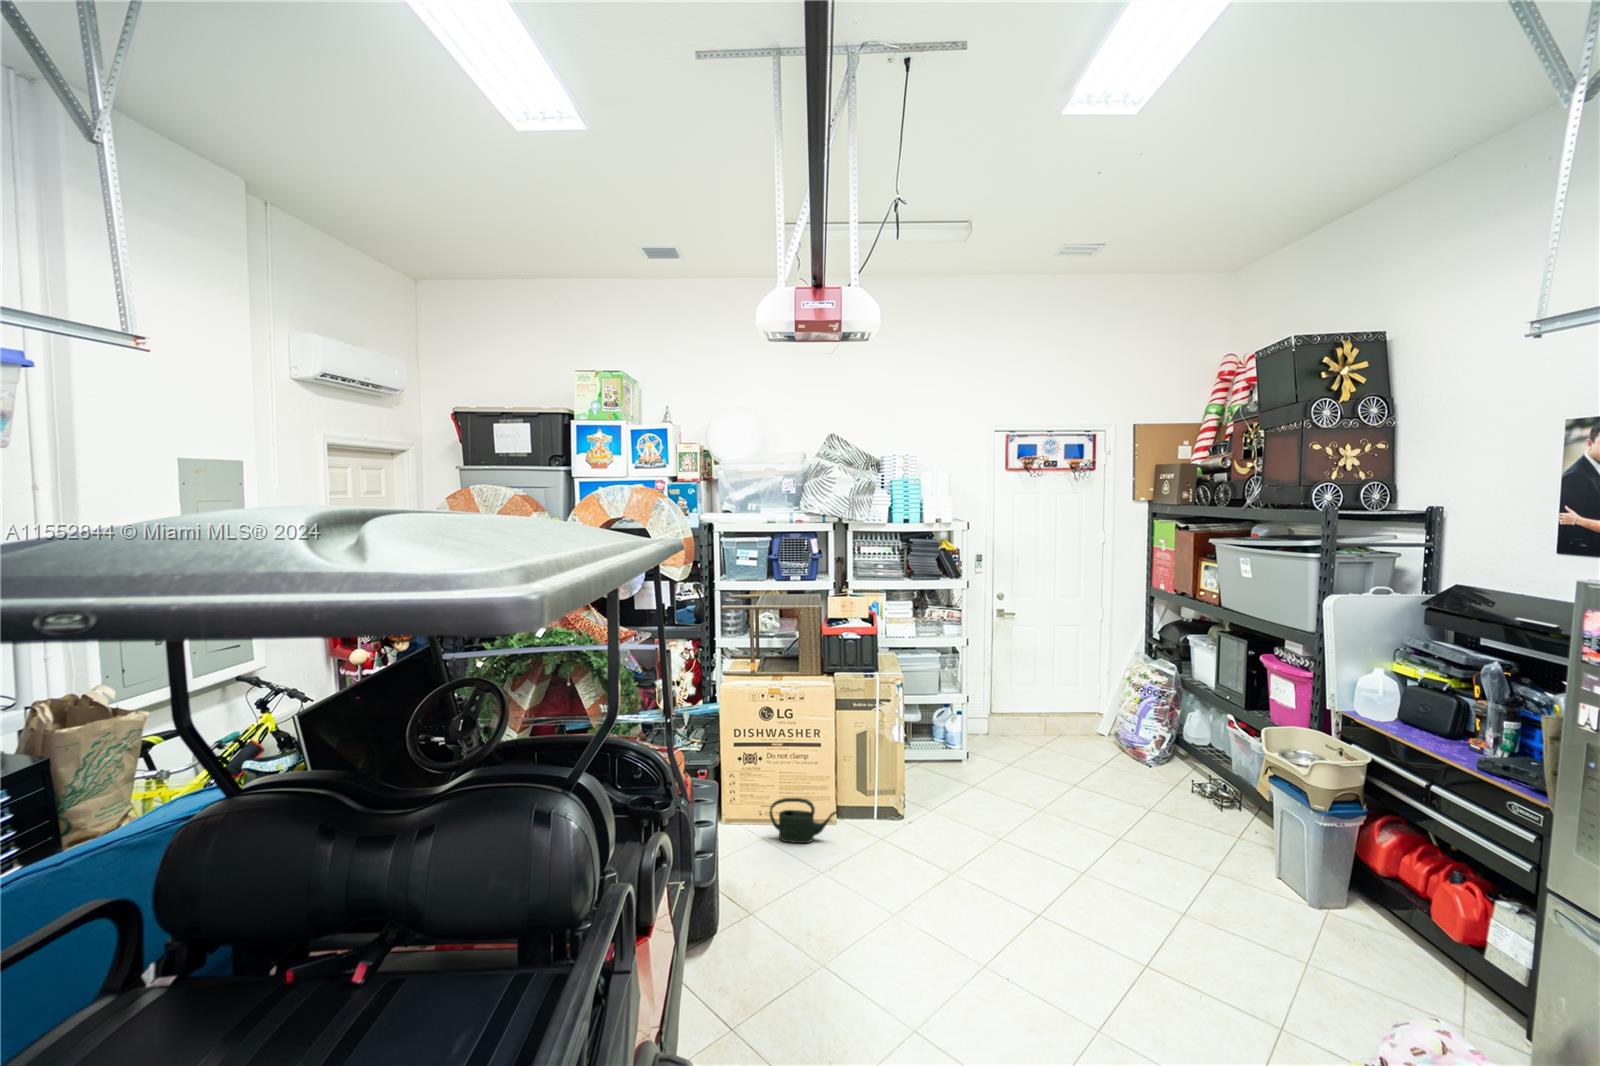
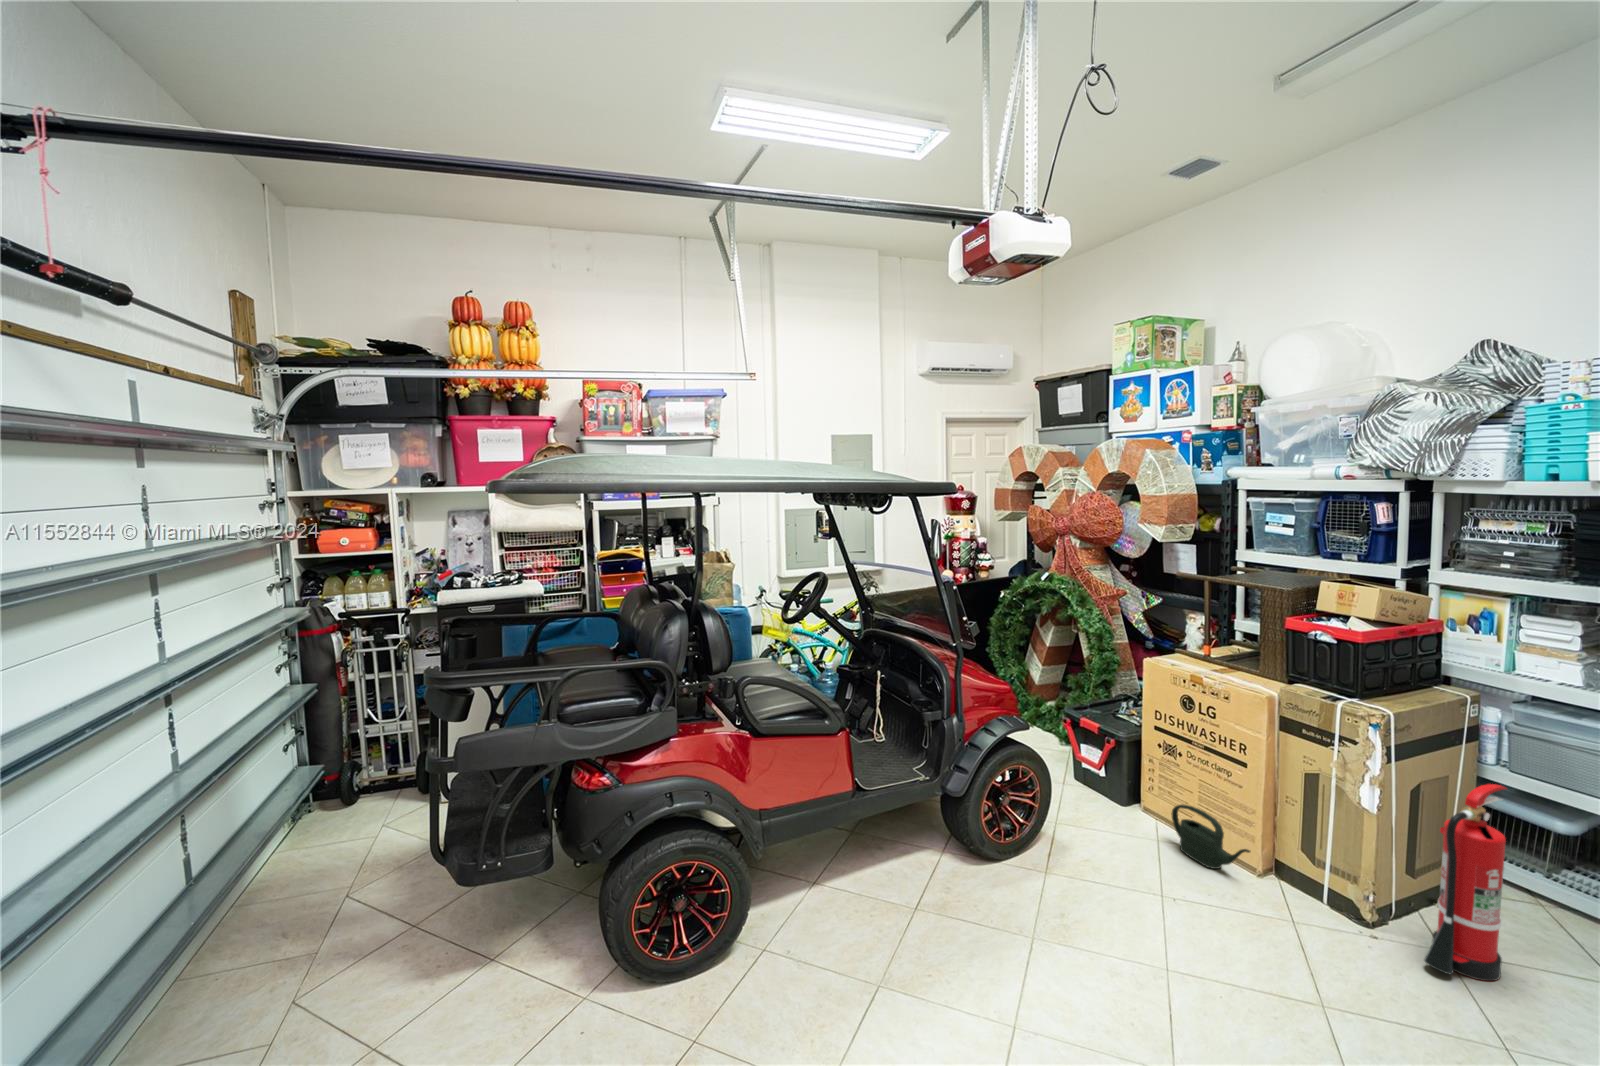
fire extinguisher: none [923,703,953,830] -> present [1424,784,1507,981]

